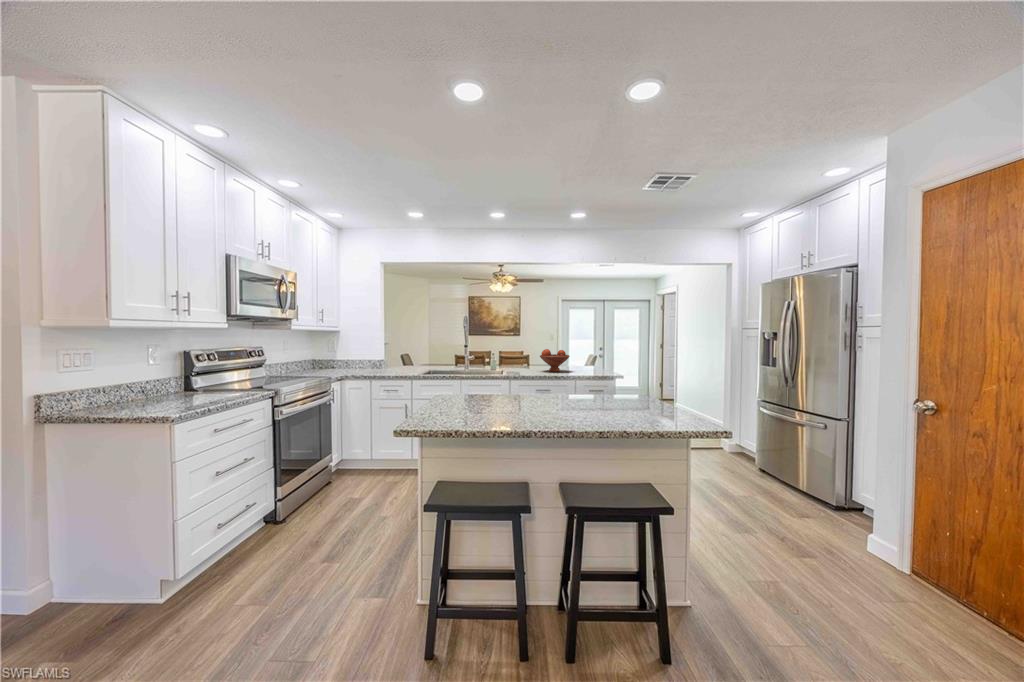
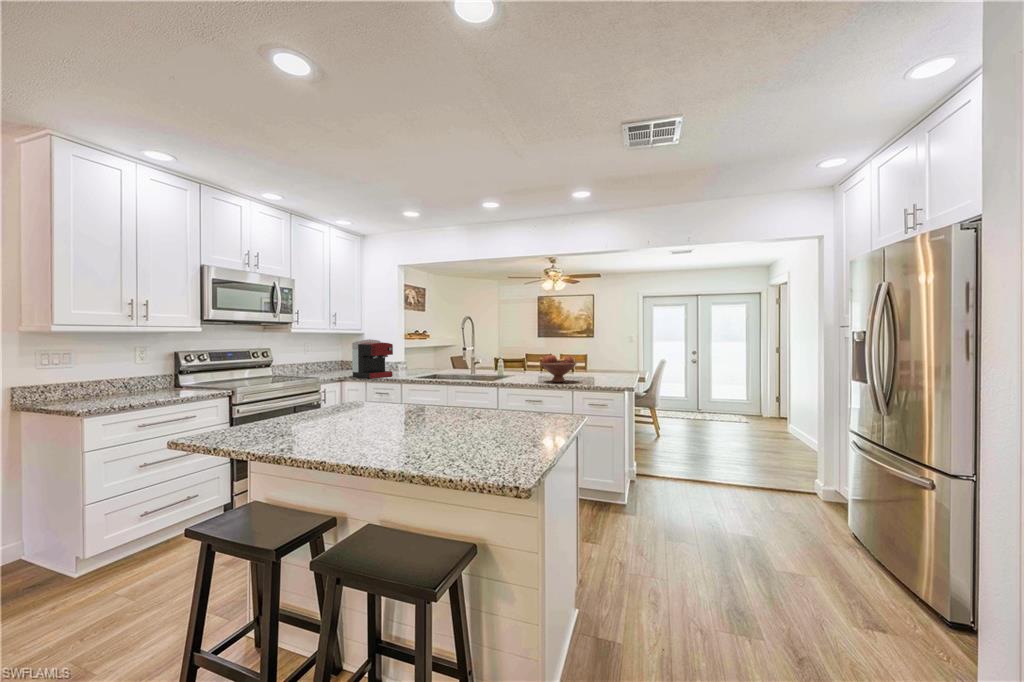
coffee maker: none [354,337,395,374] -> present [352,339,393,378]

